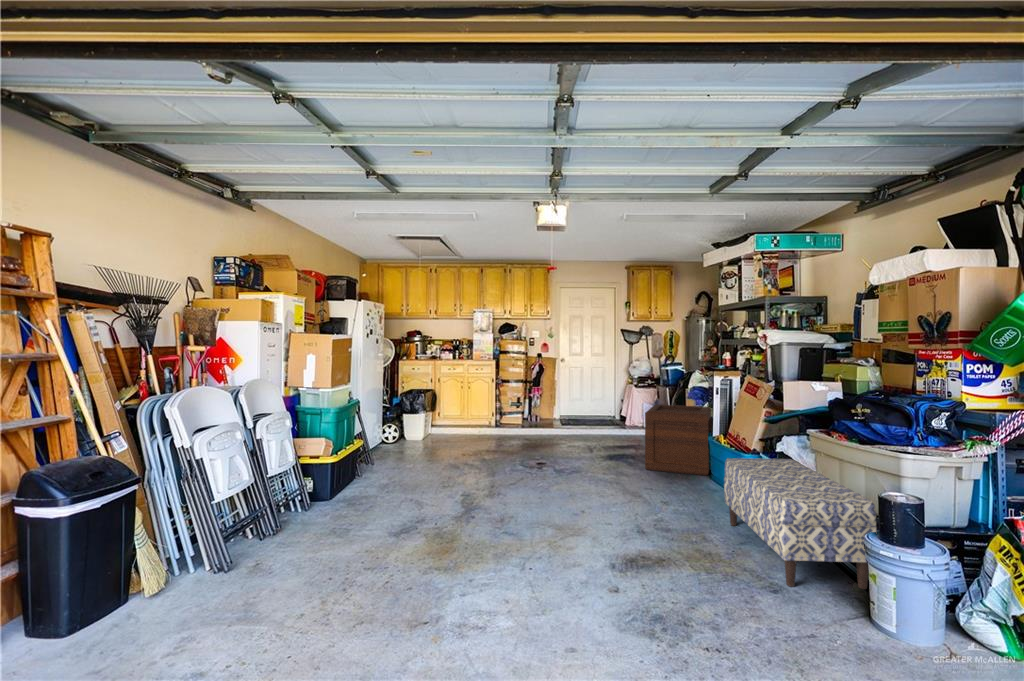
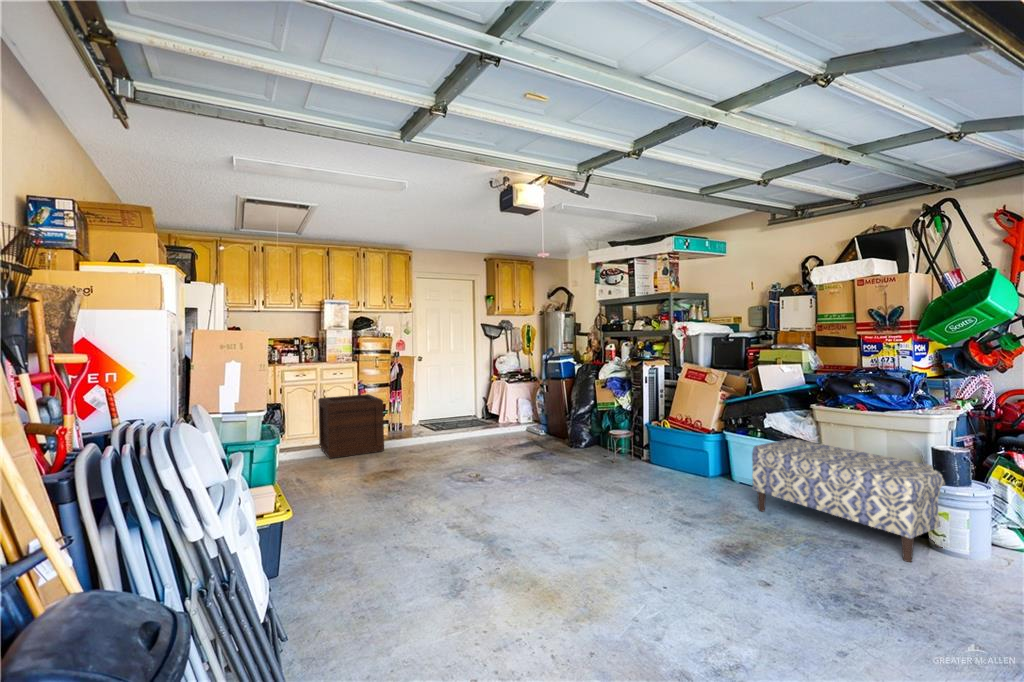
wooden crate: present [645,404,711,475] -> present [318,394,384,459]

